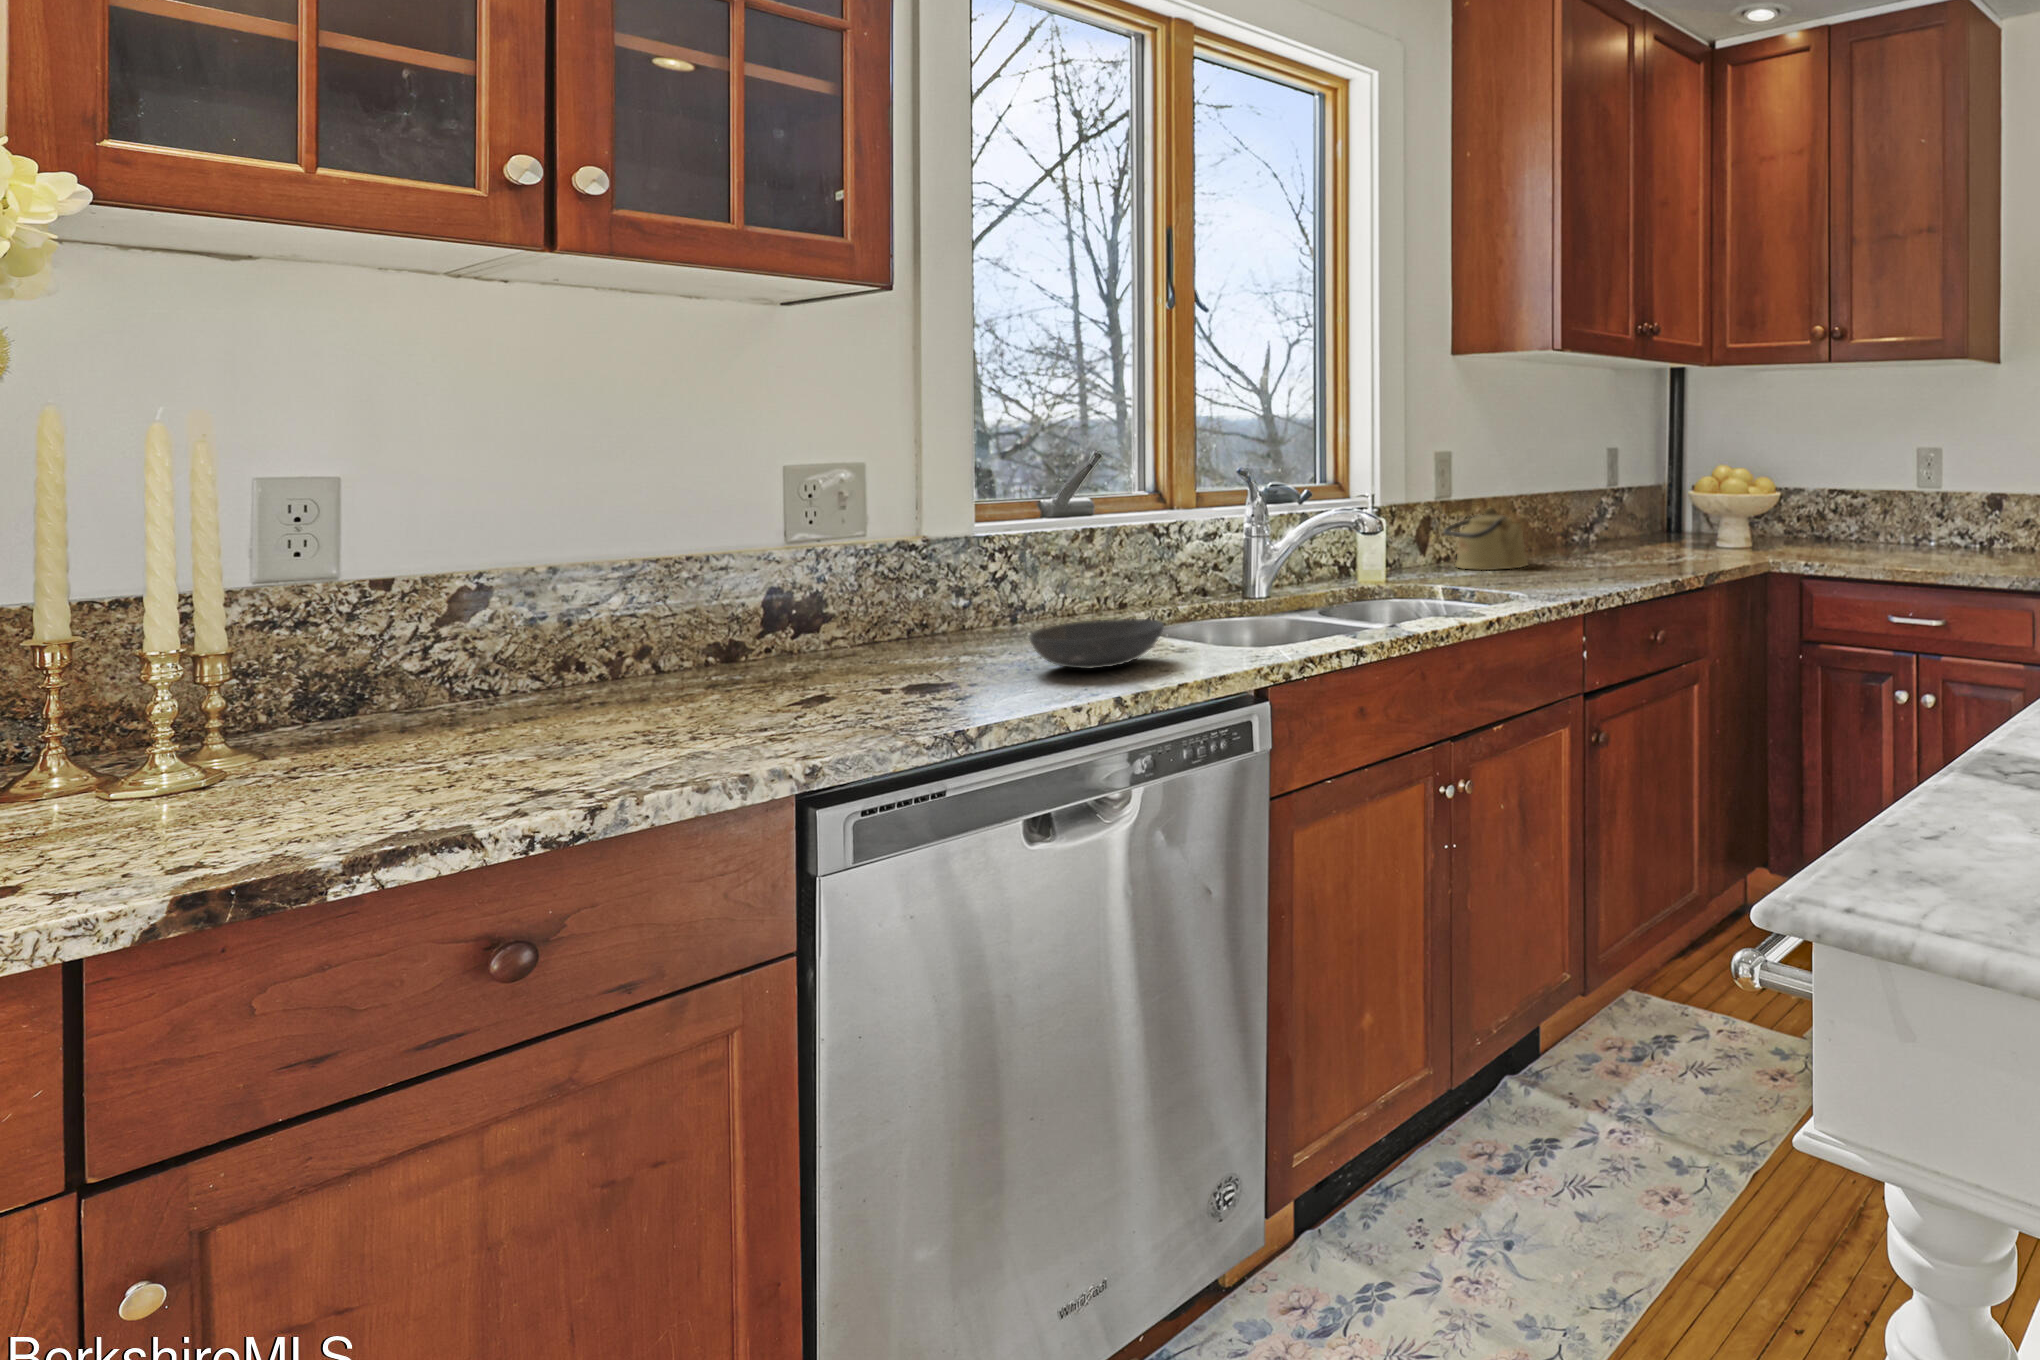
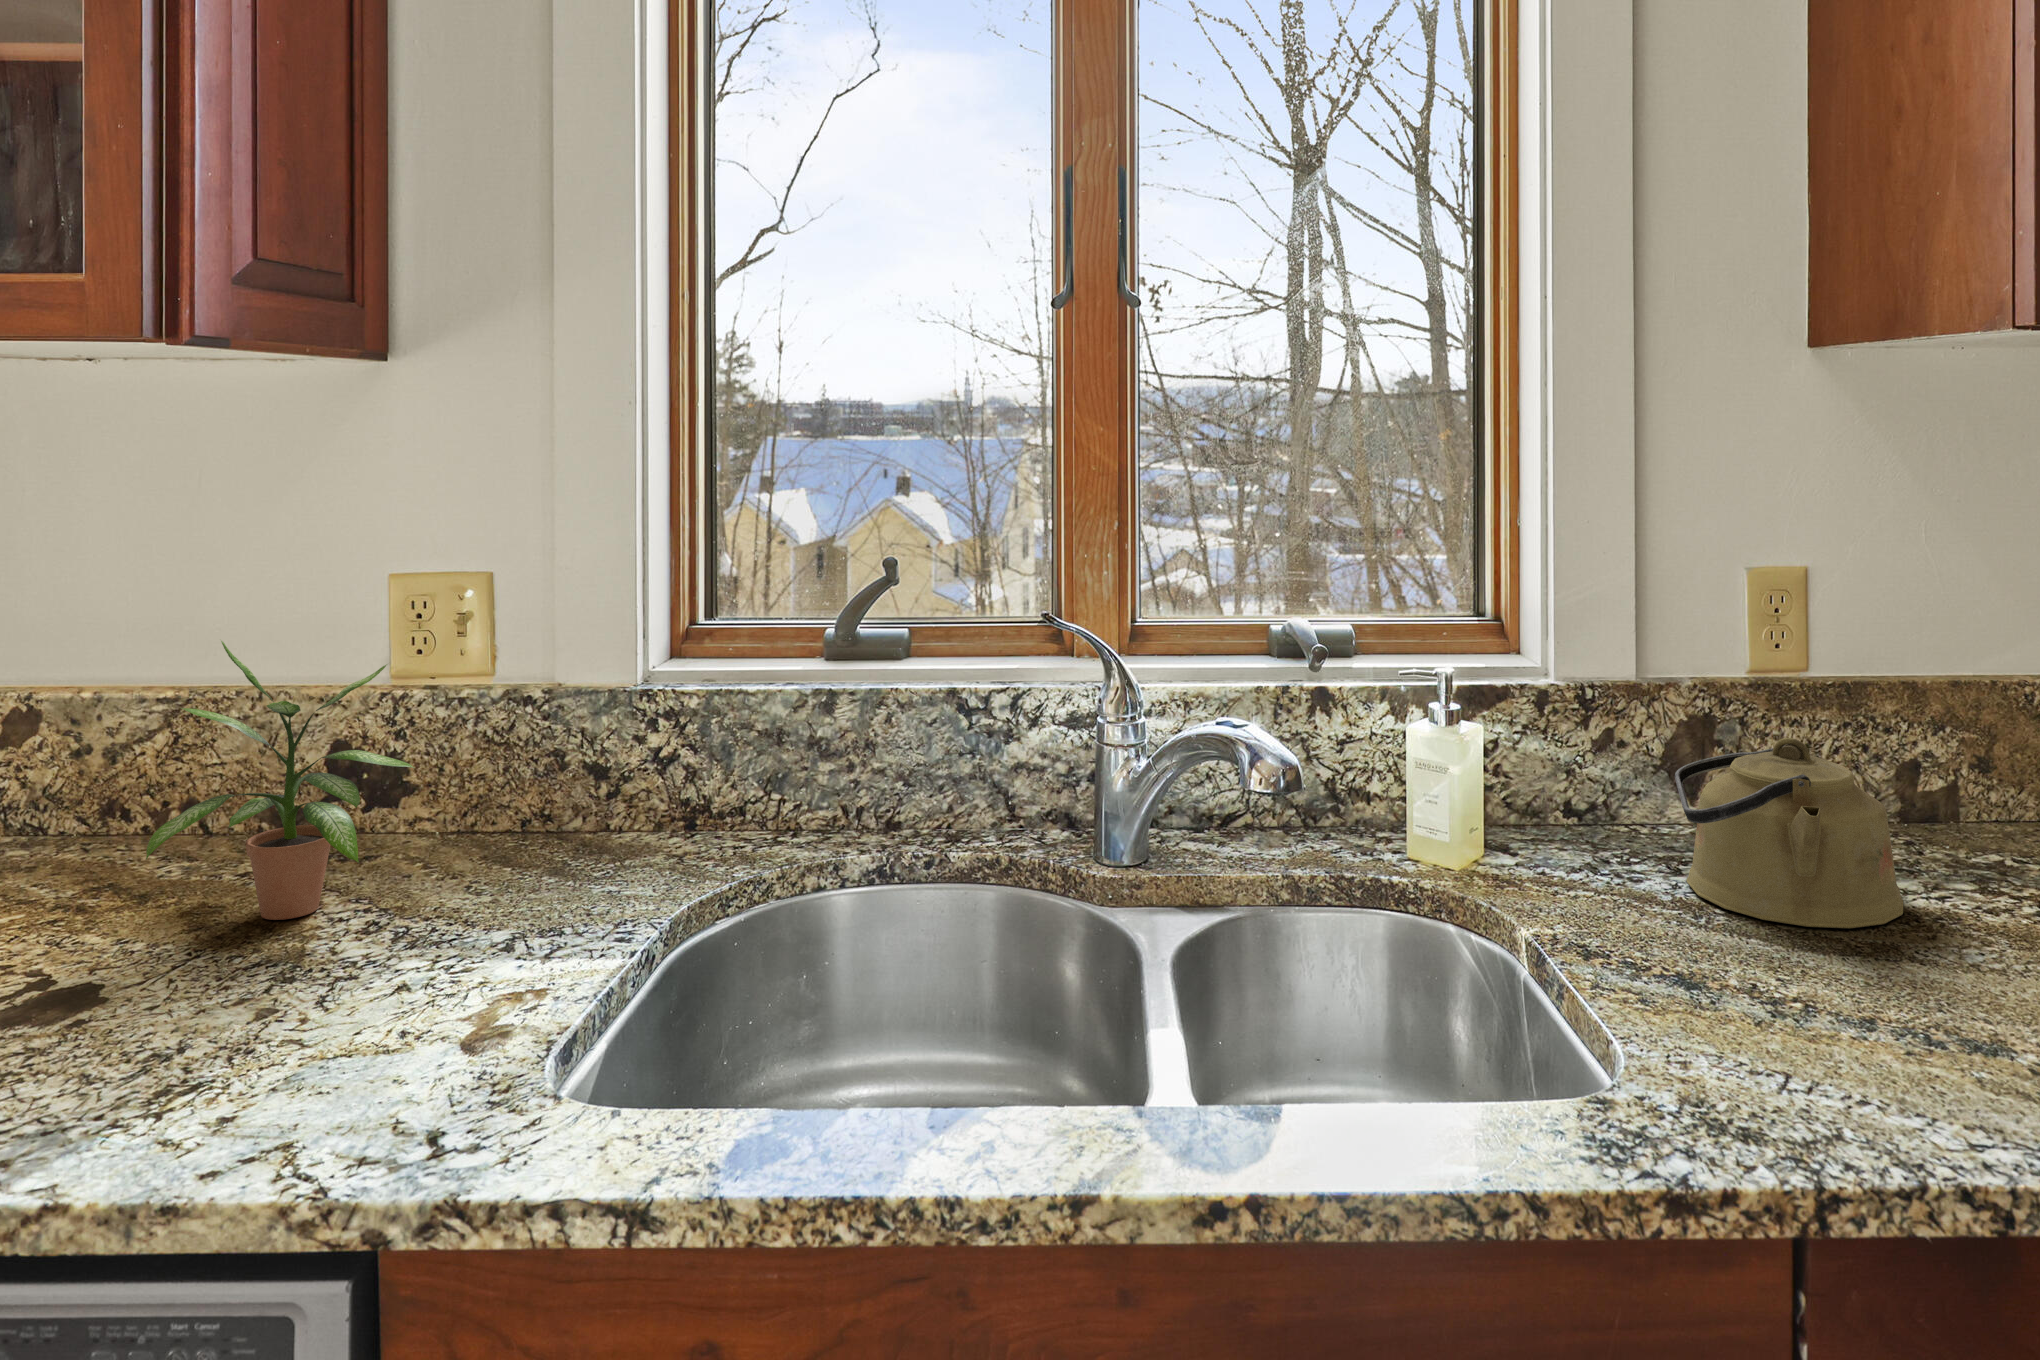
potted plant: none [804,484,981,662] -> present [146,641,414,920]
bowl: present [1029,619,1164,669] -> none [107,939,391,1079]

